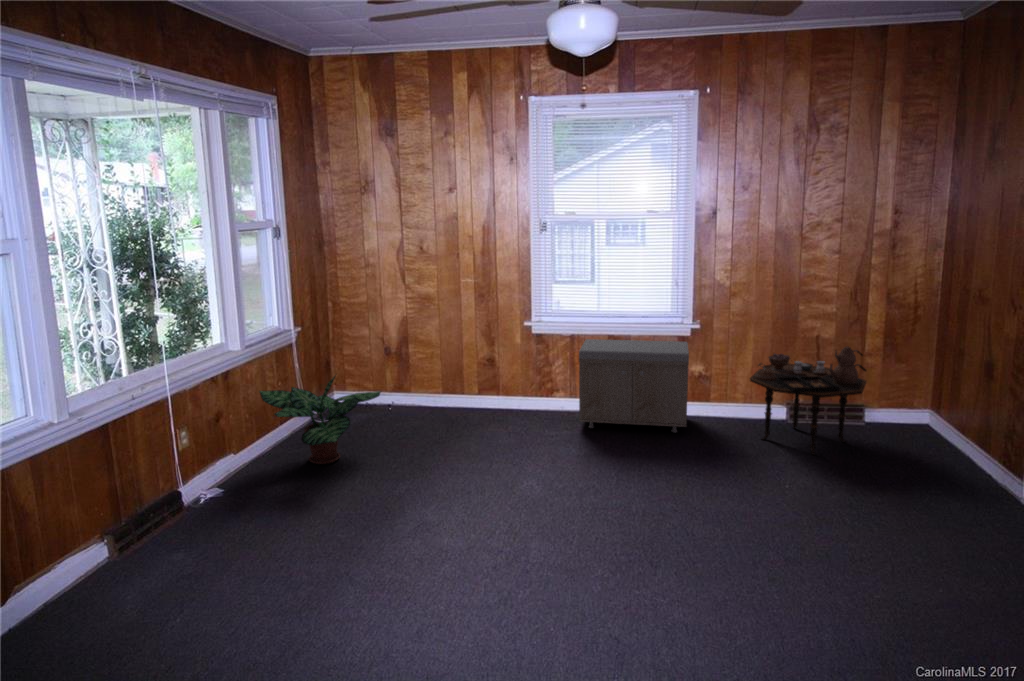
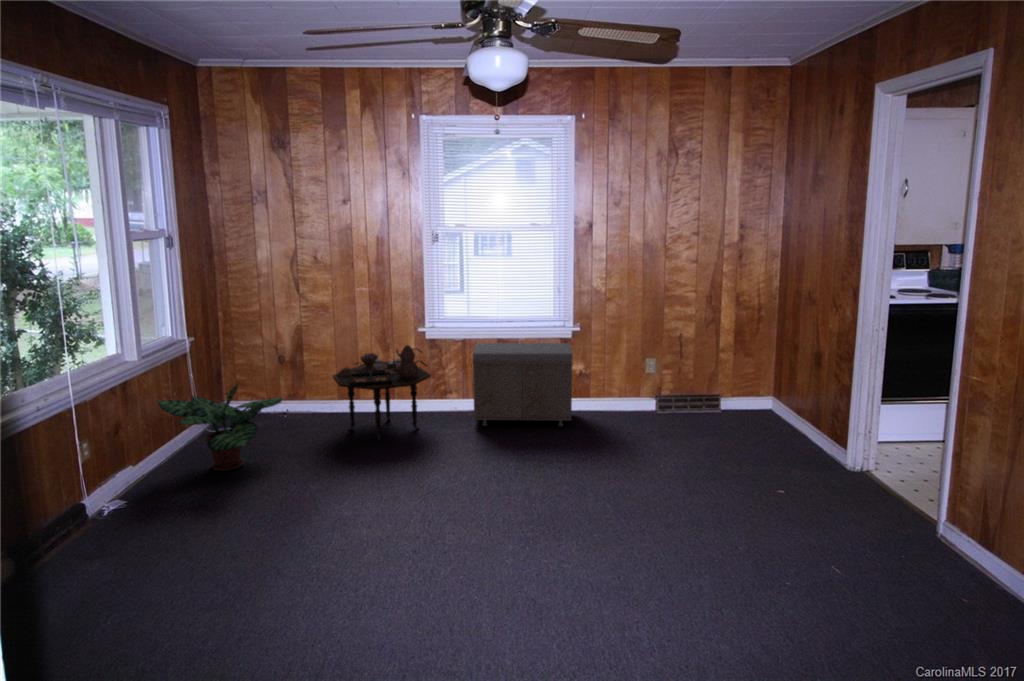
side table: present [750,346,866,455] -> present [333,345,431,441]

